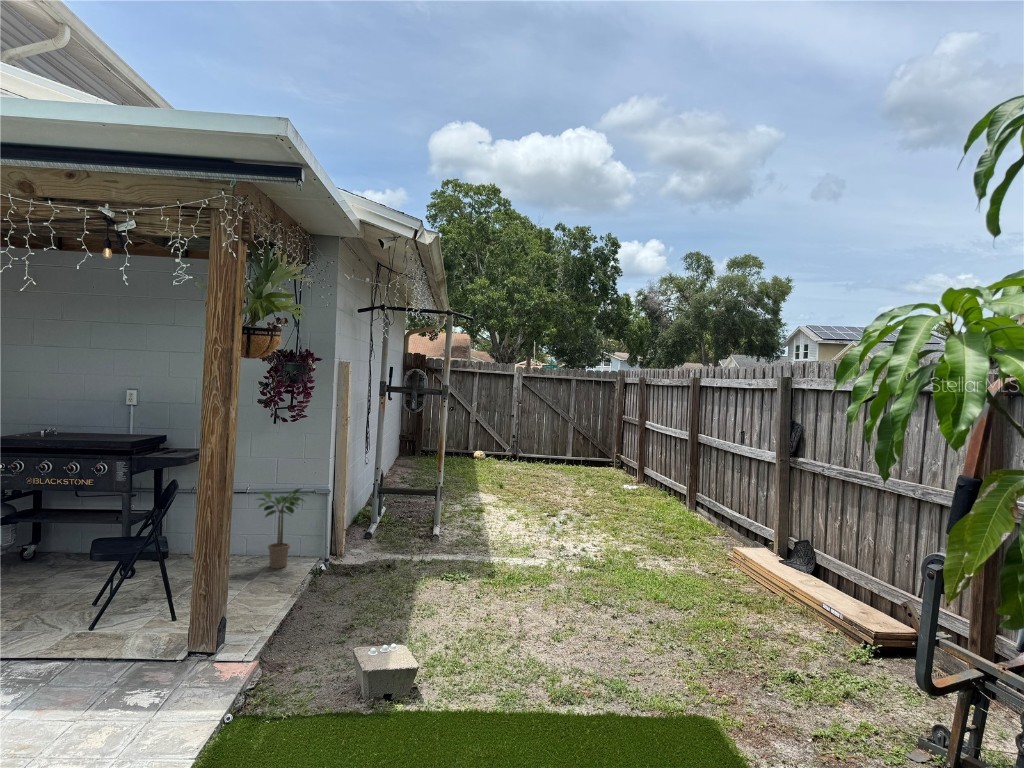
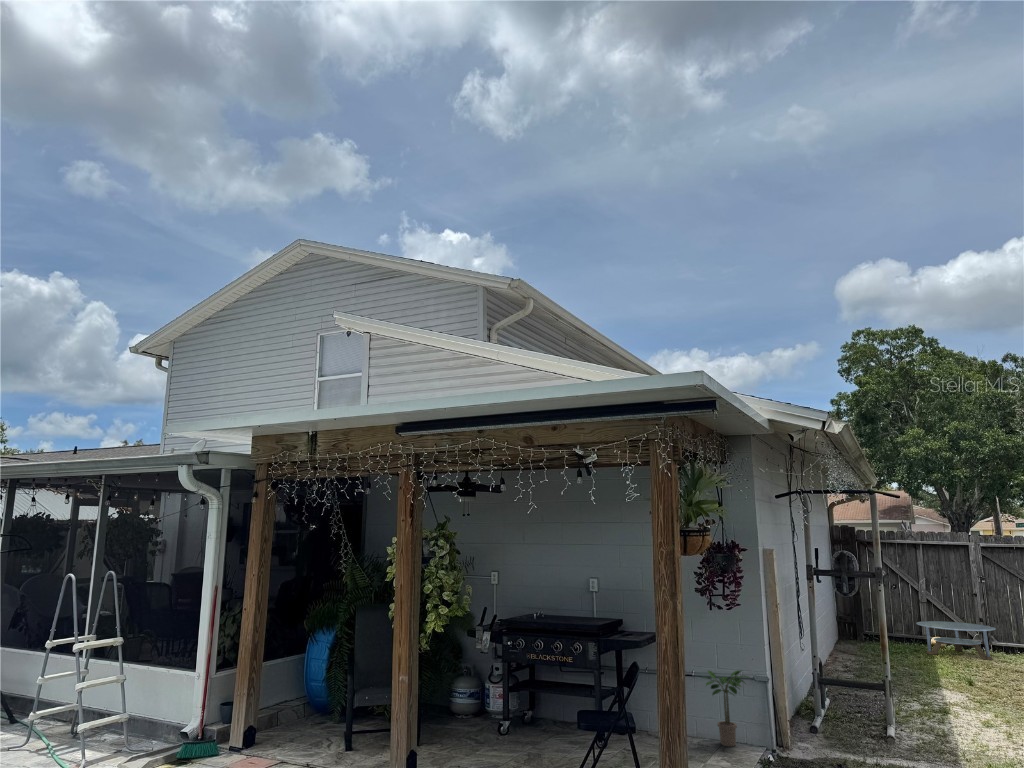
round table: none [464,437,521,466] -> present [916,621,996,660]

